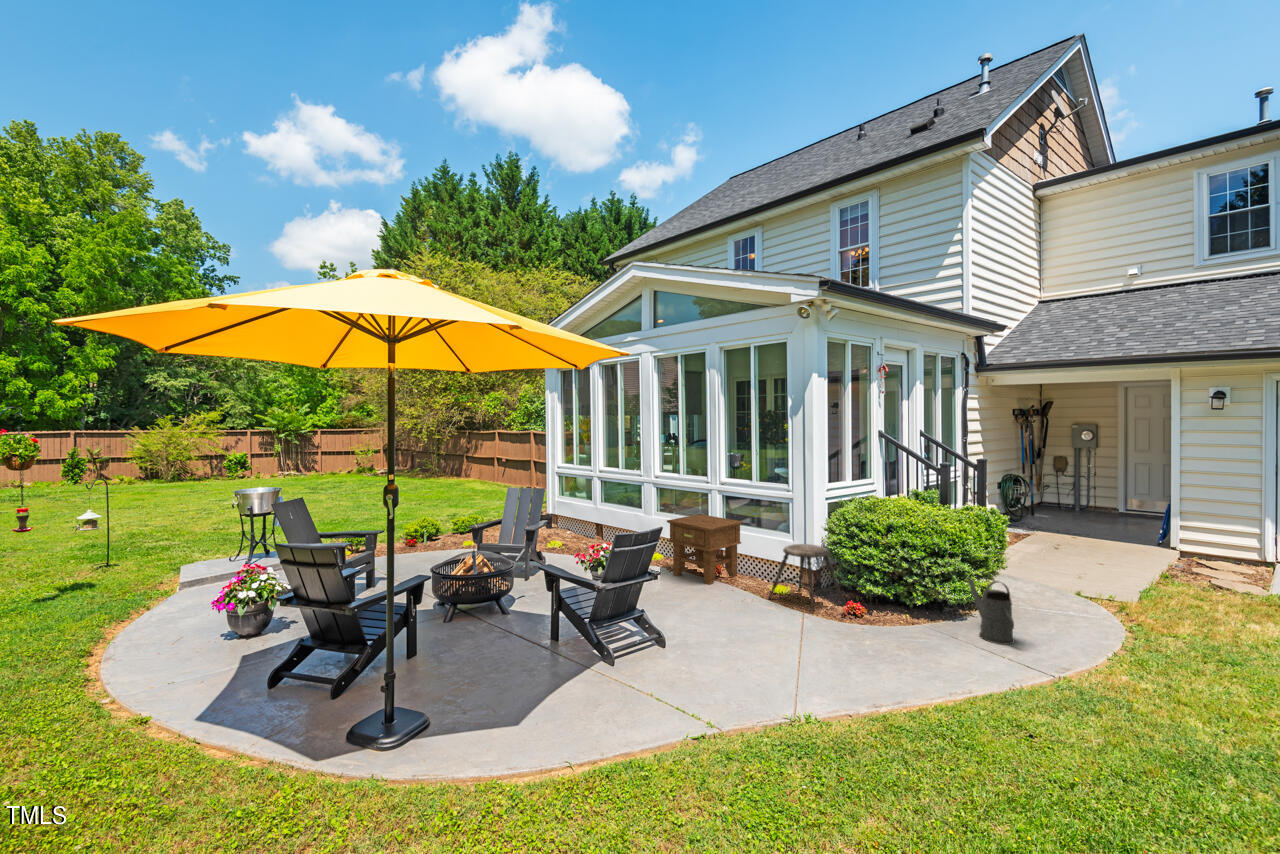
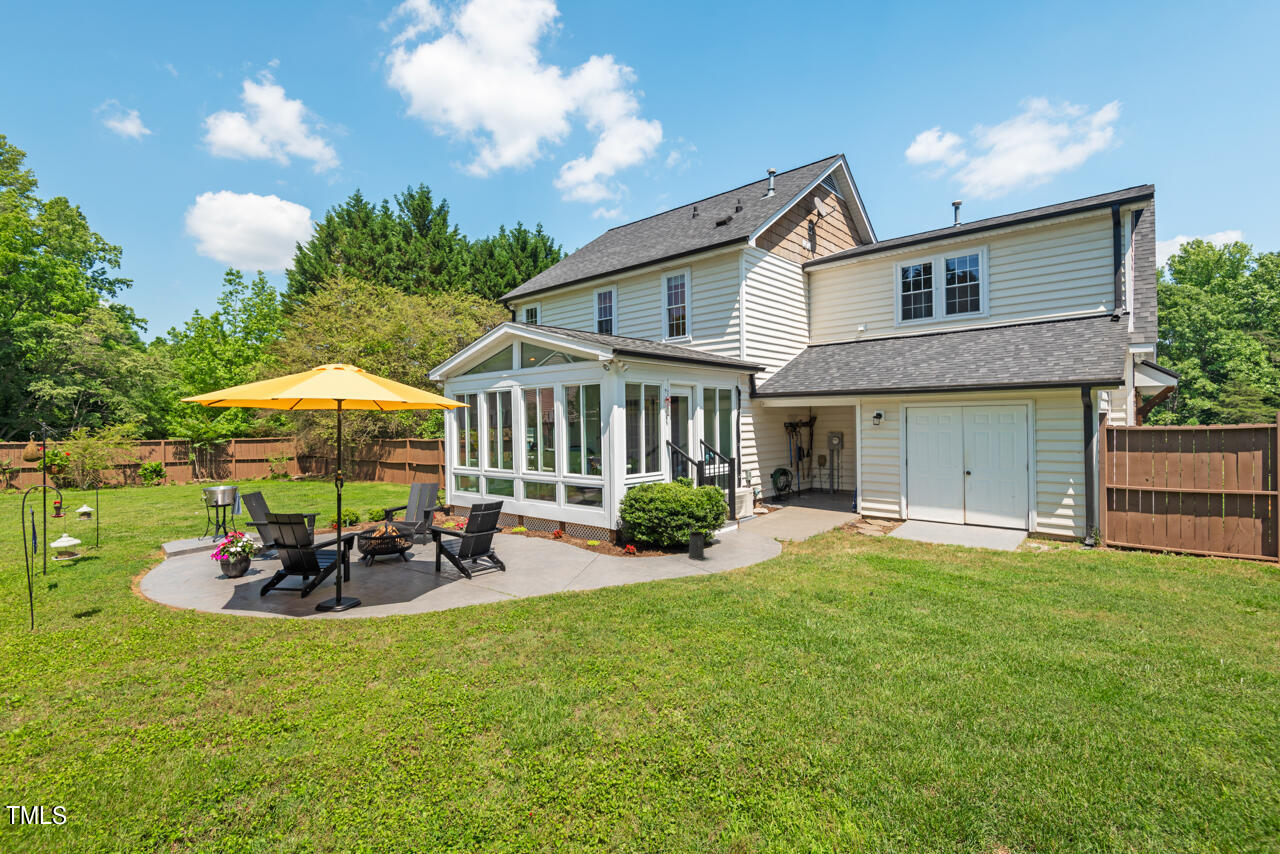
side table: present [667,514,743,585] -> none [523,498,574,542]
stool: present [769,544,844,614] -> none [582,512,627,552]

